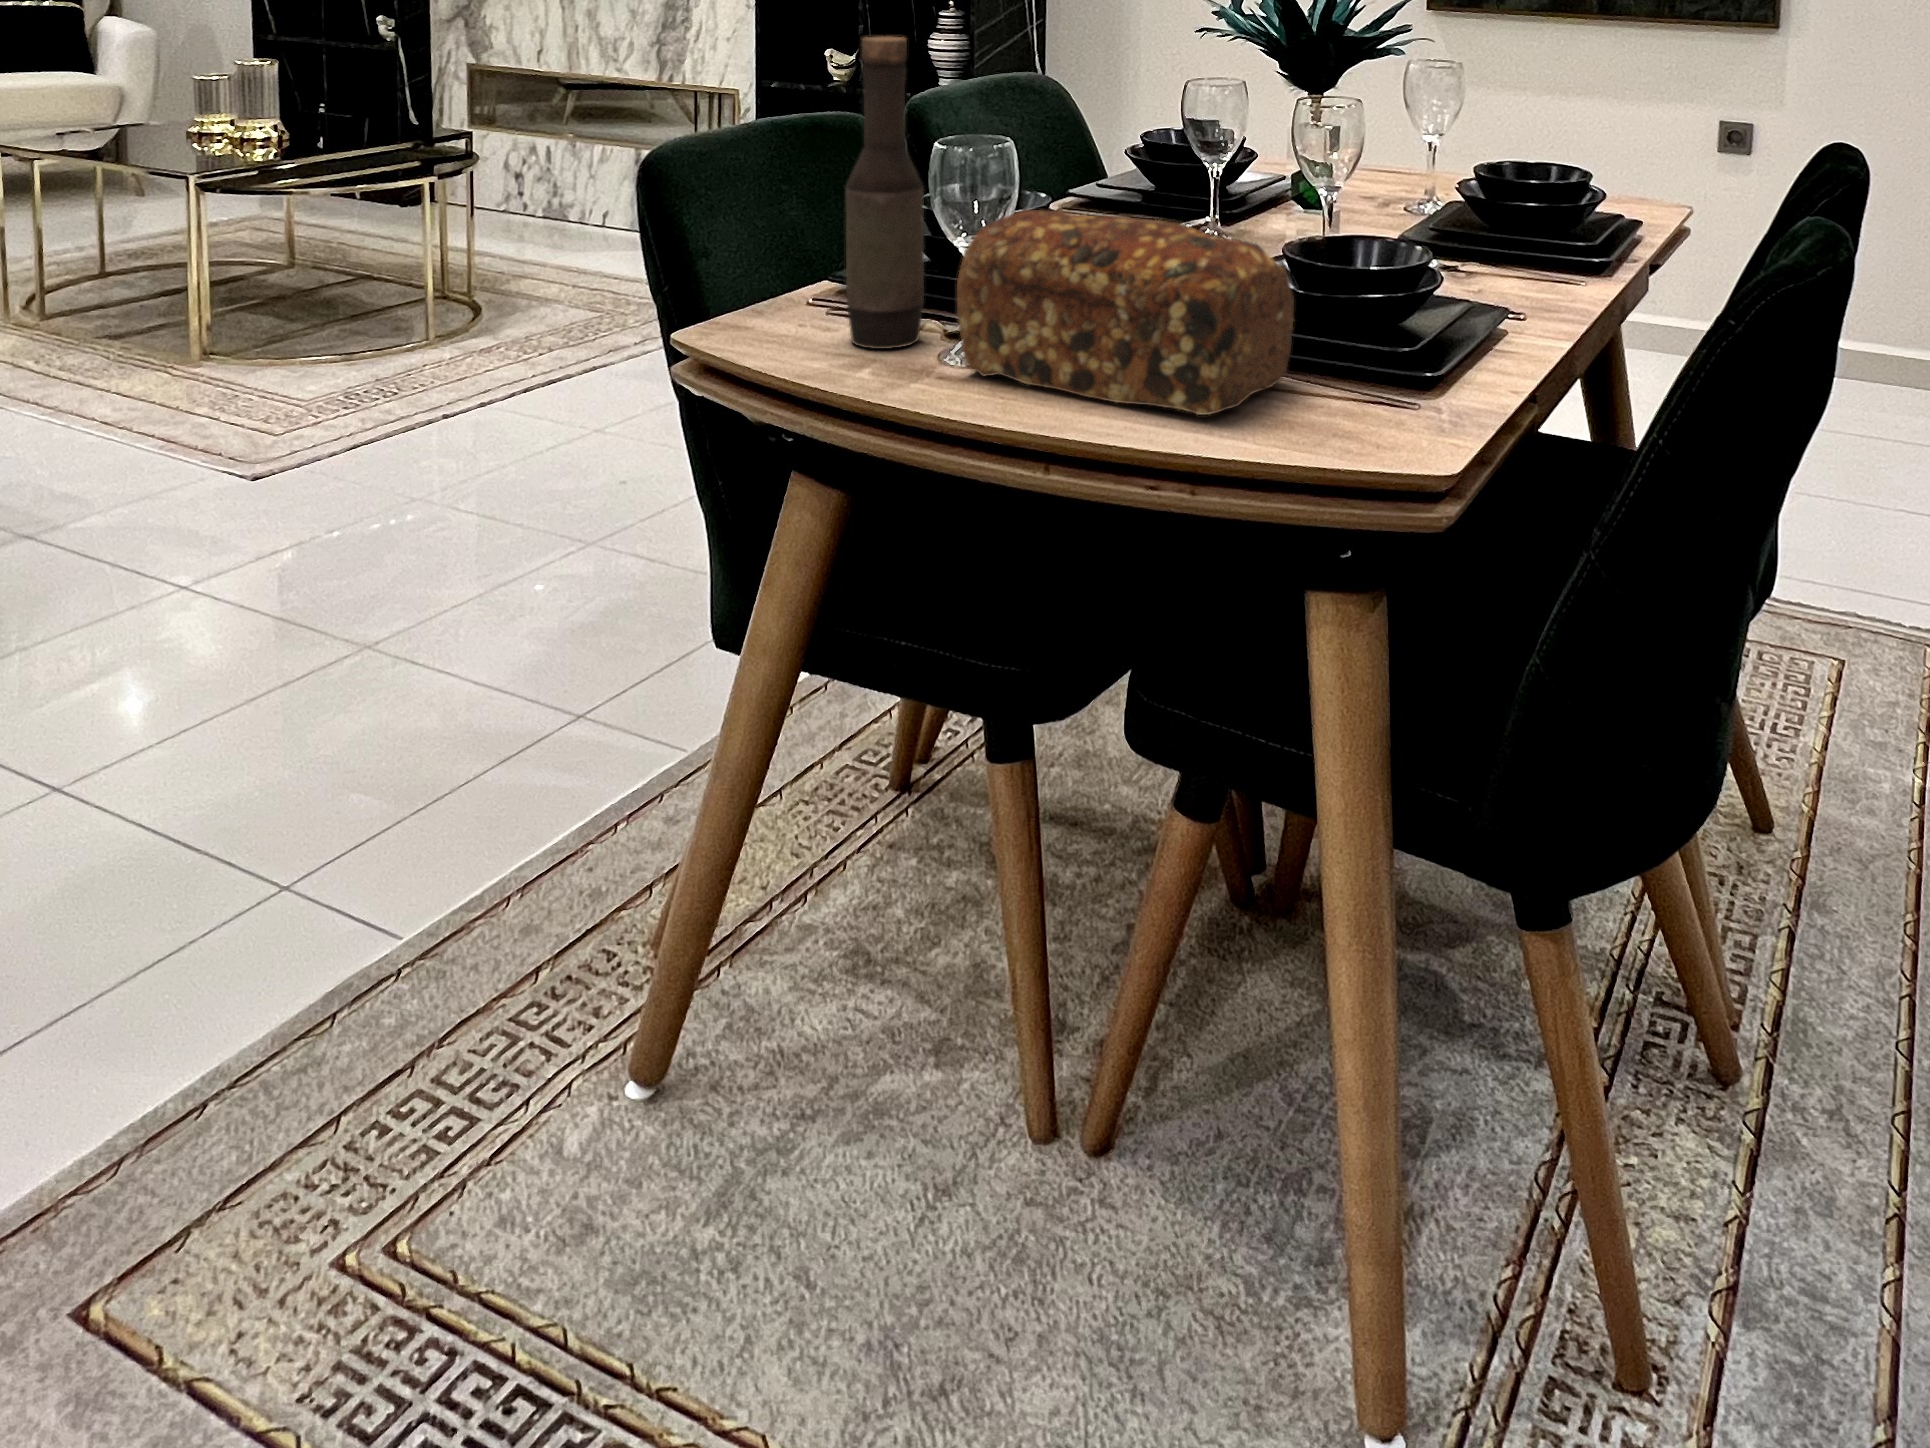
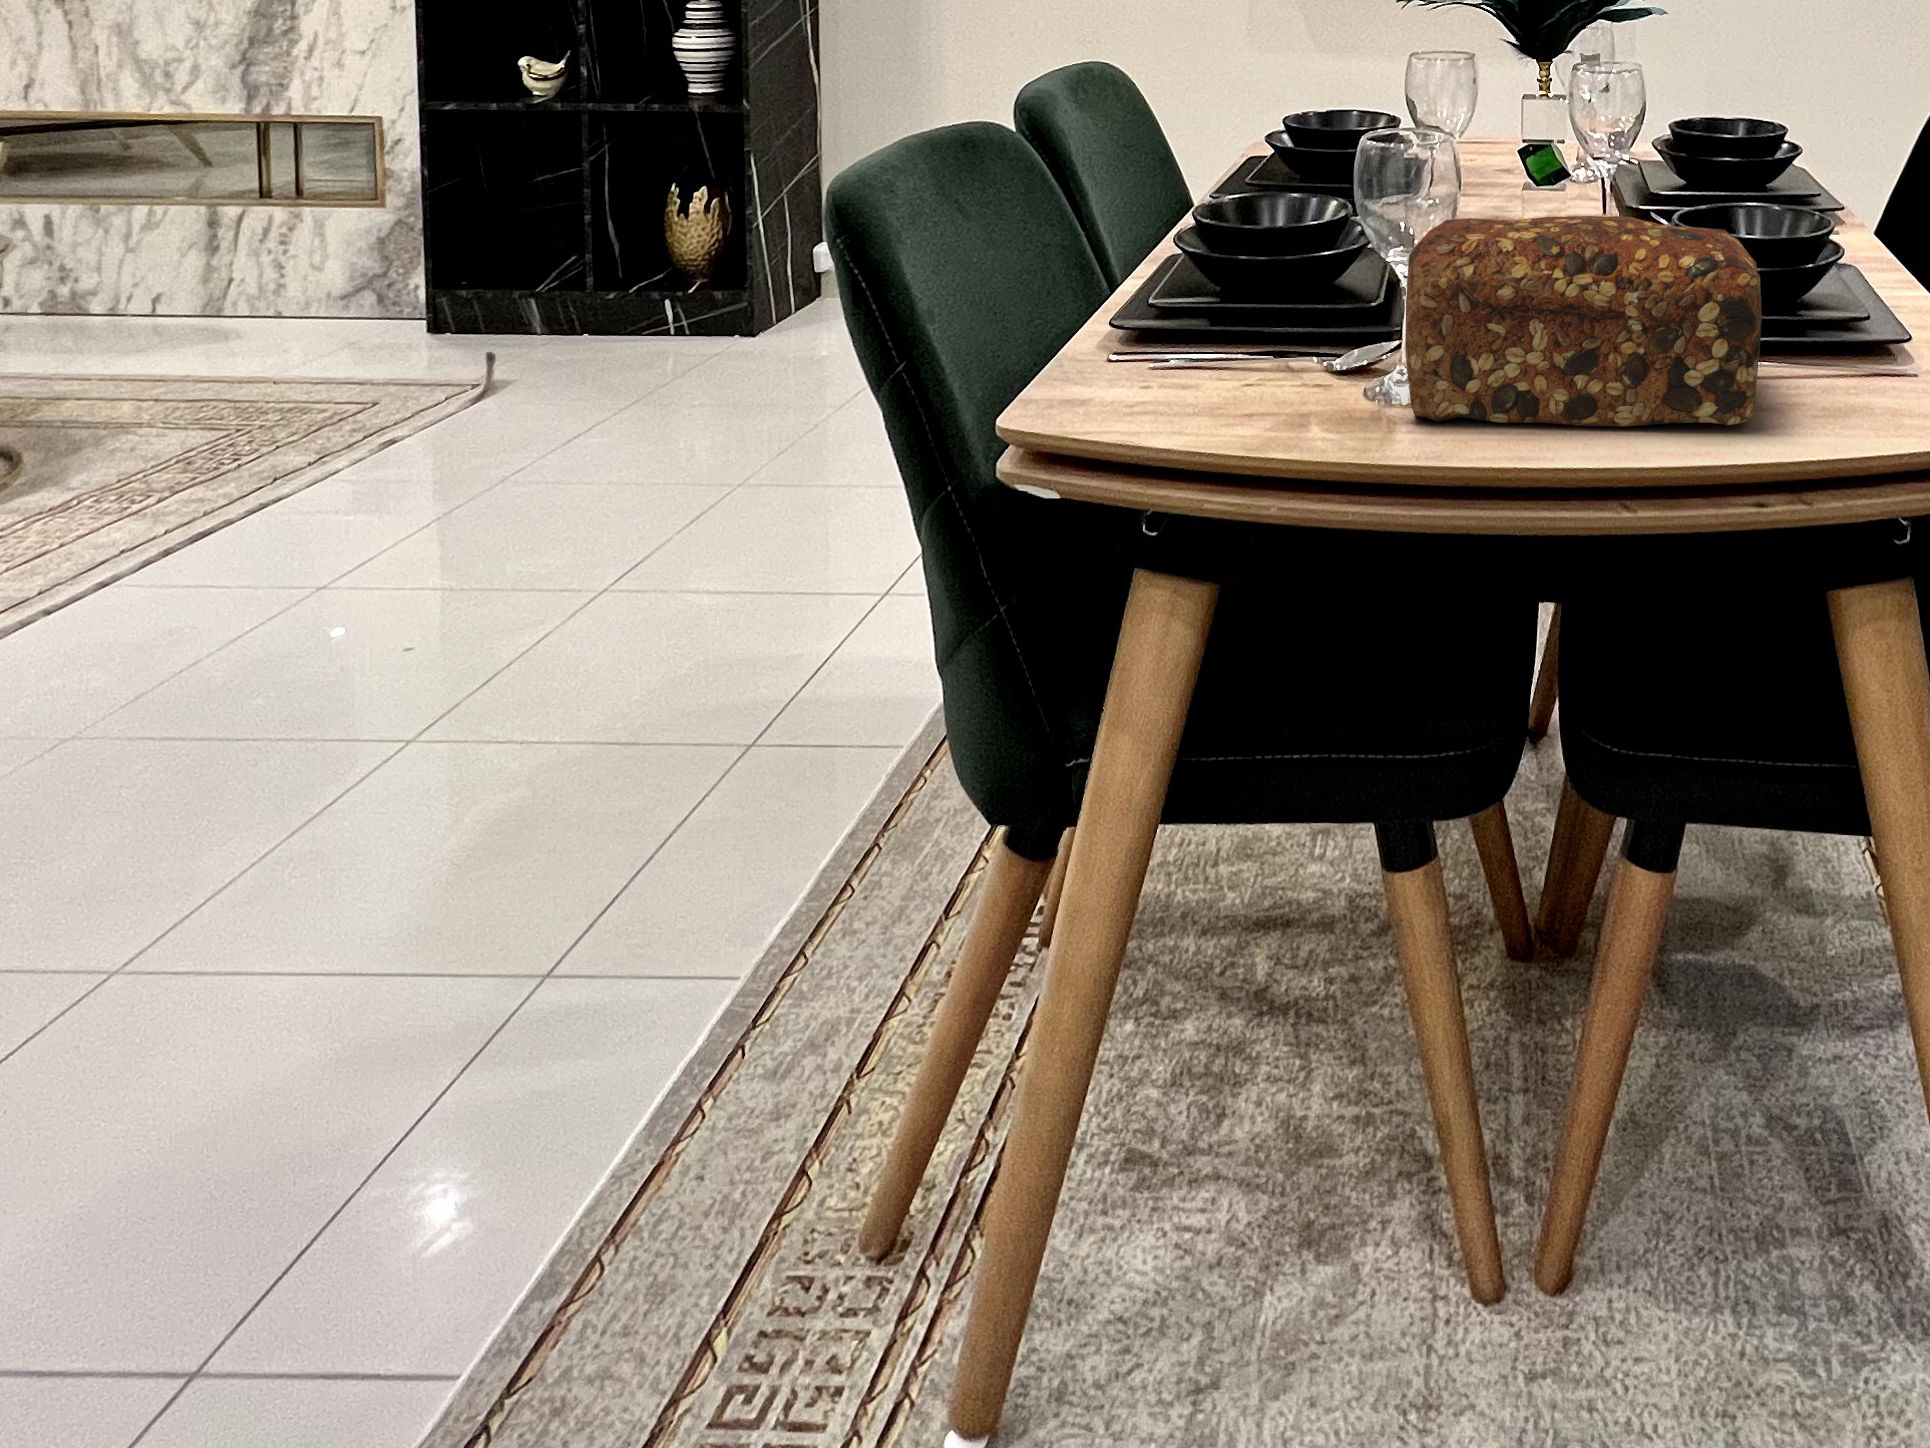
bottle: present [846,37,924,349] -> none [1205,28,1302,411]

